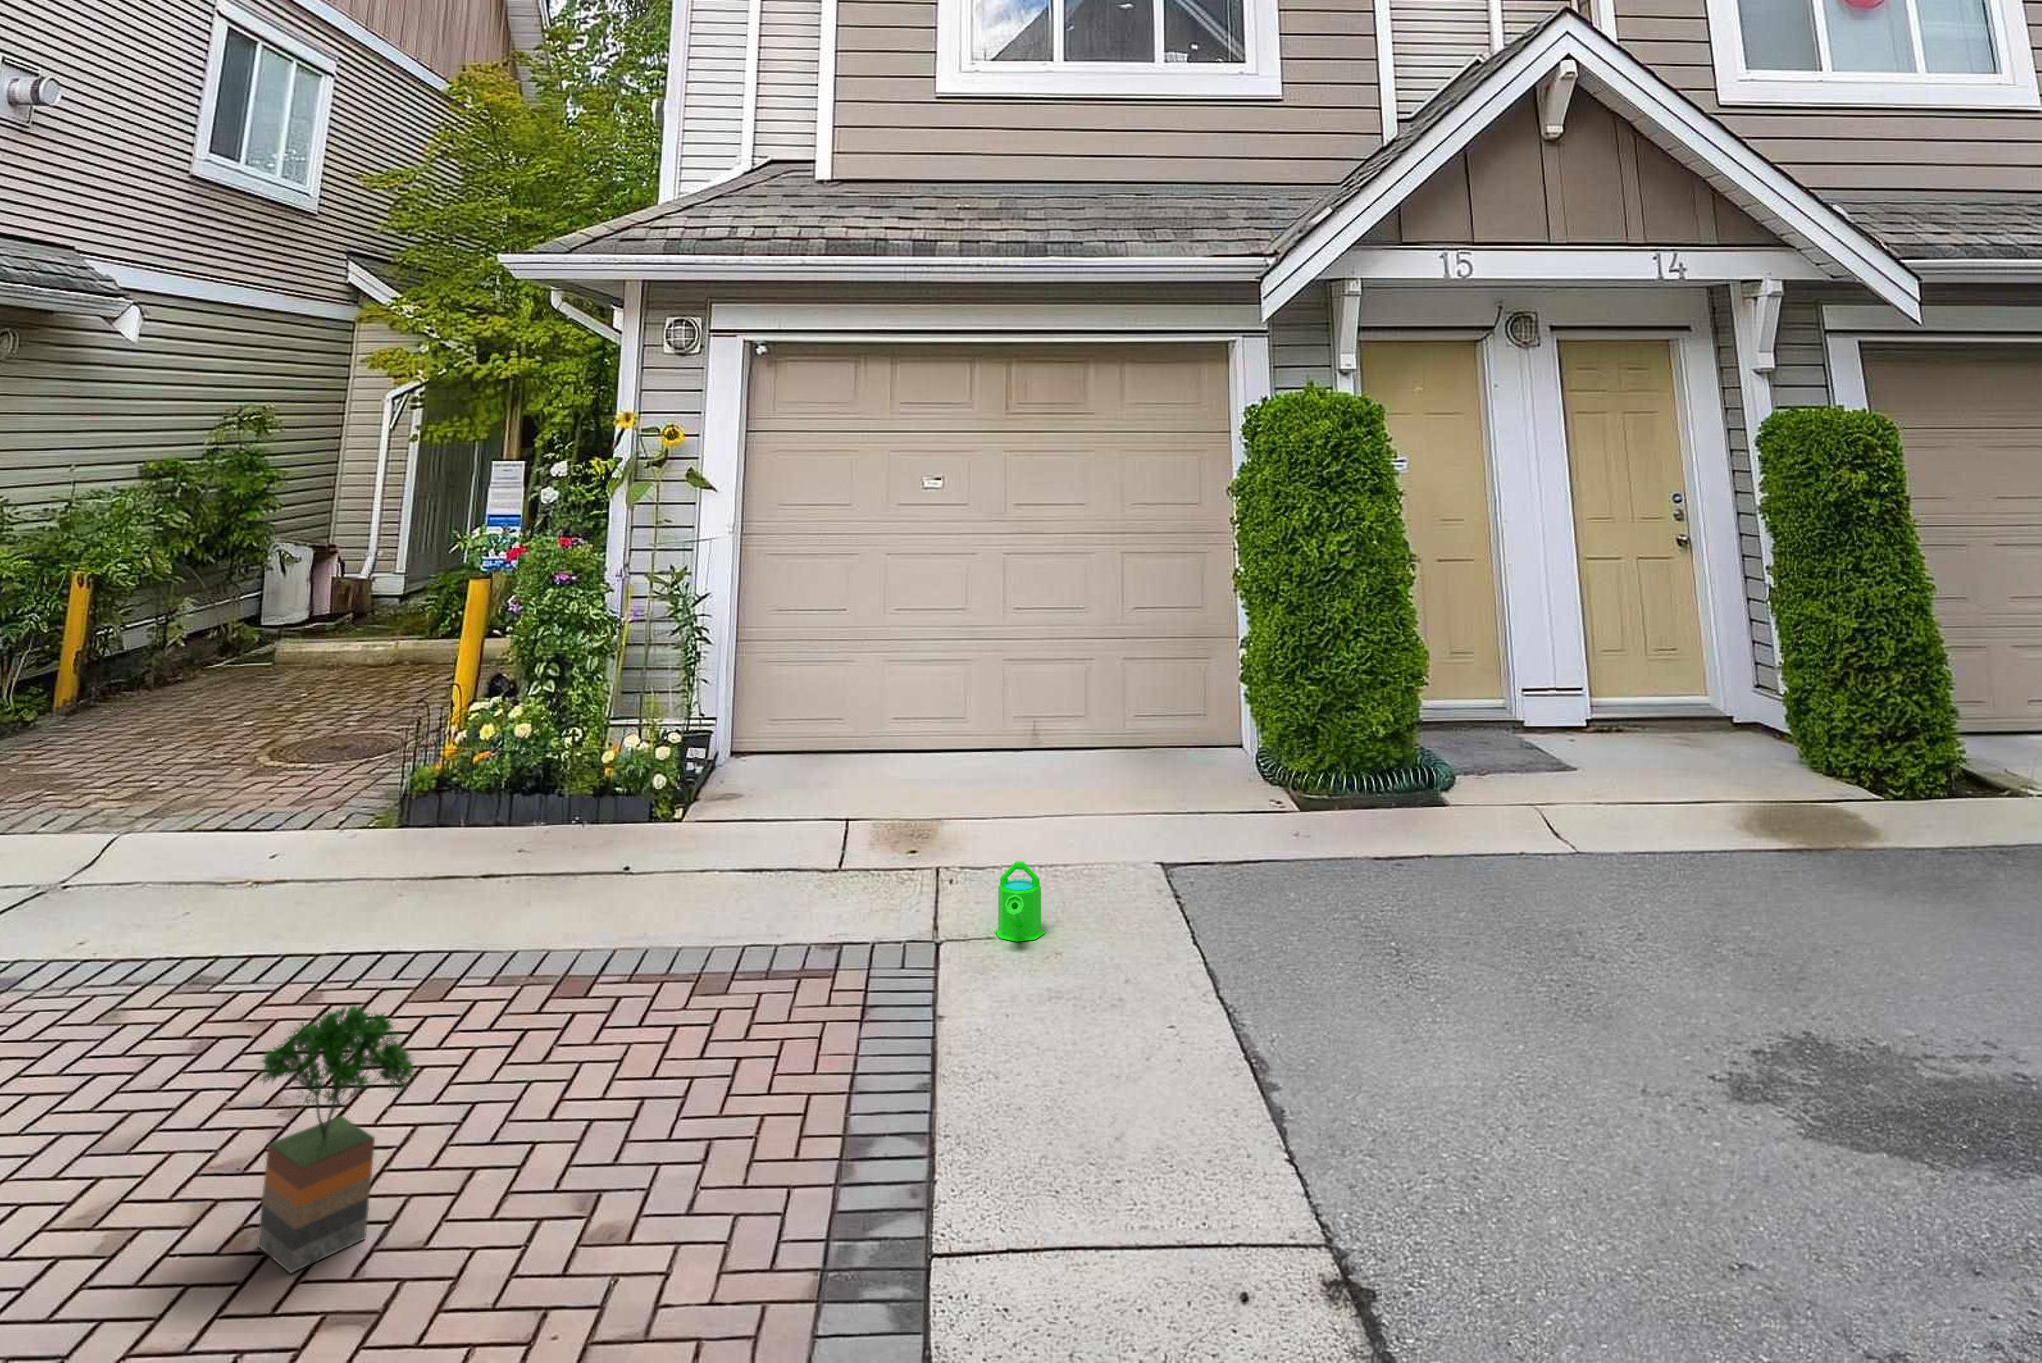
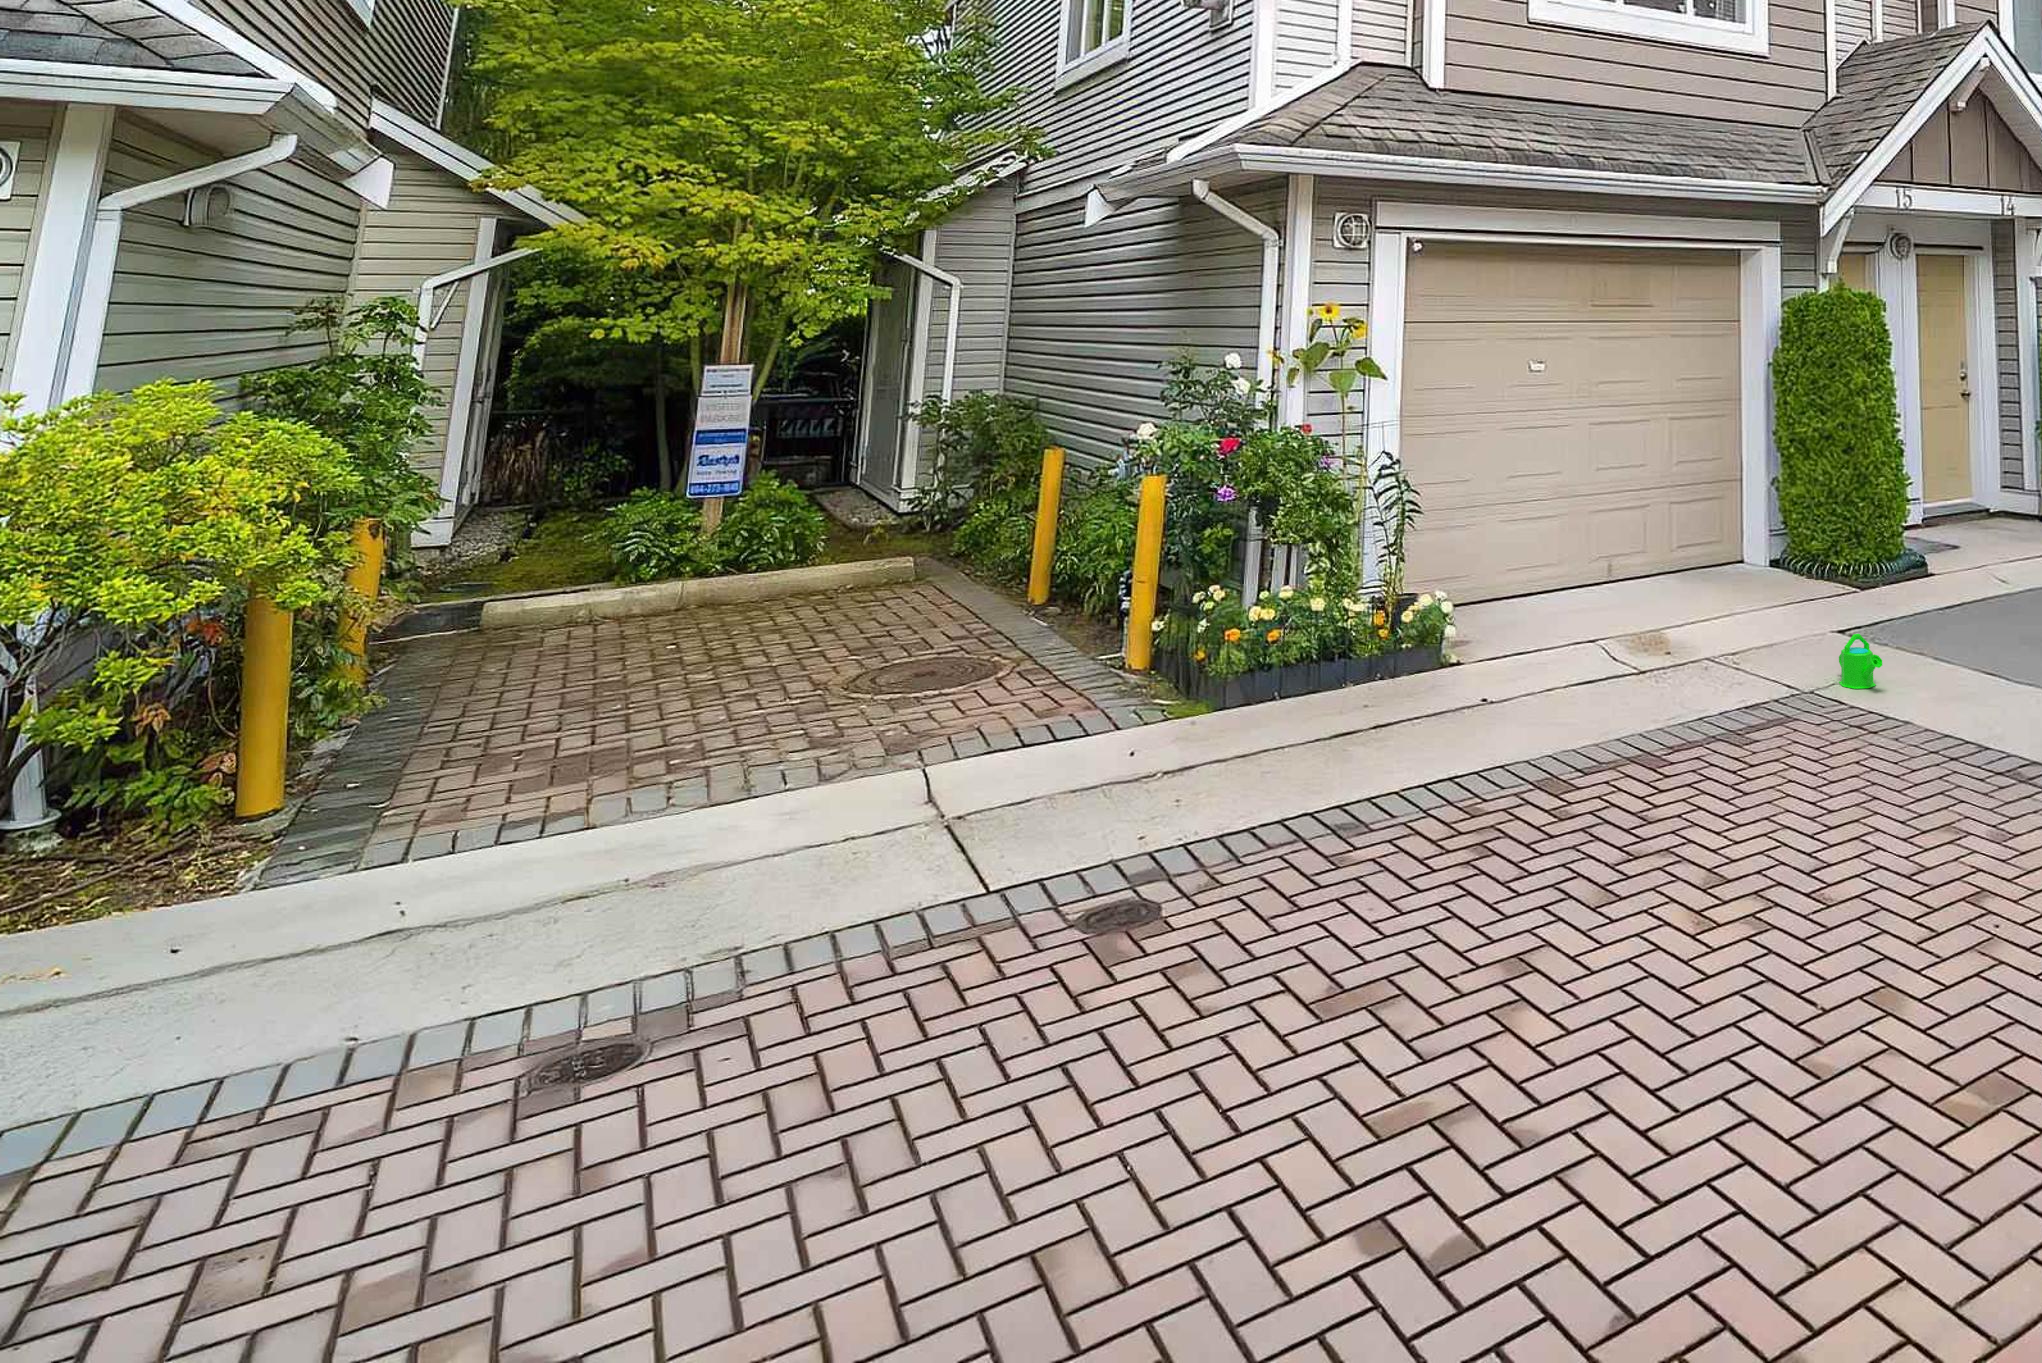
potted tree: present [257,1006,414,1273] -> none [1810,751,1919,931]

